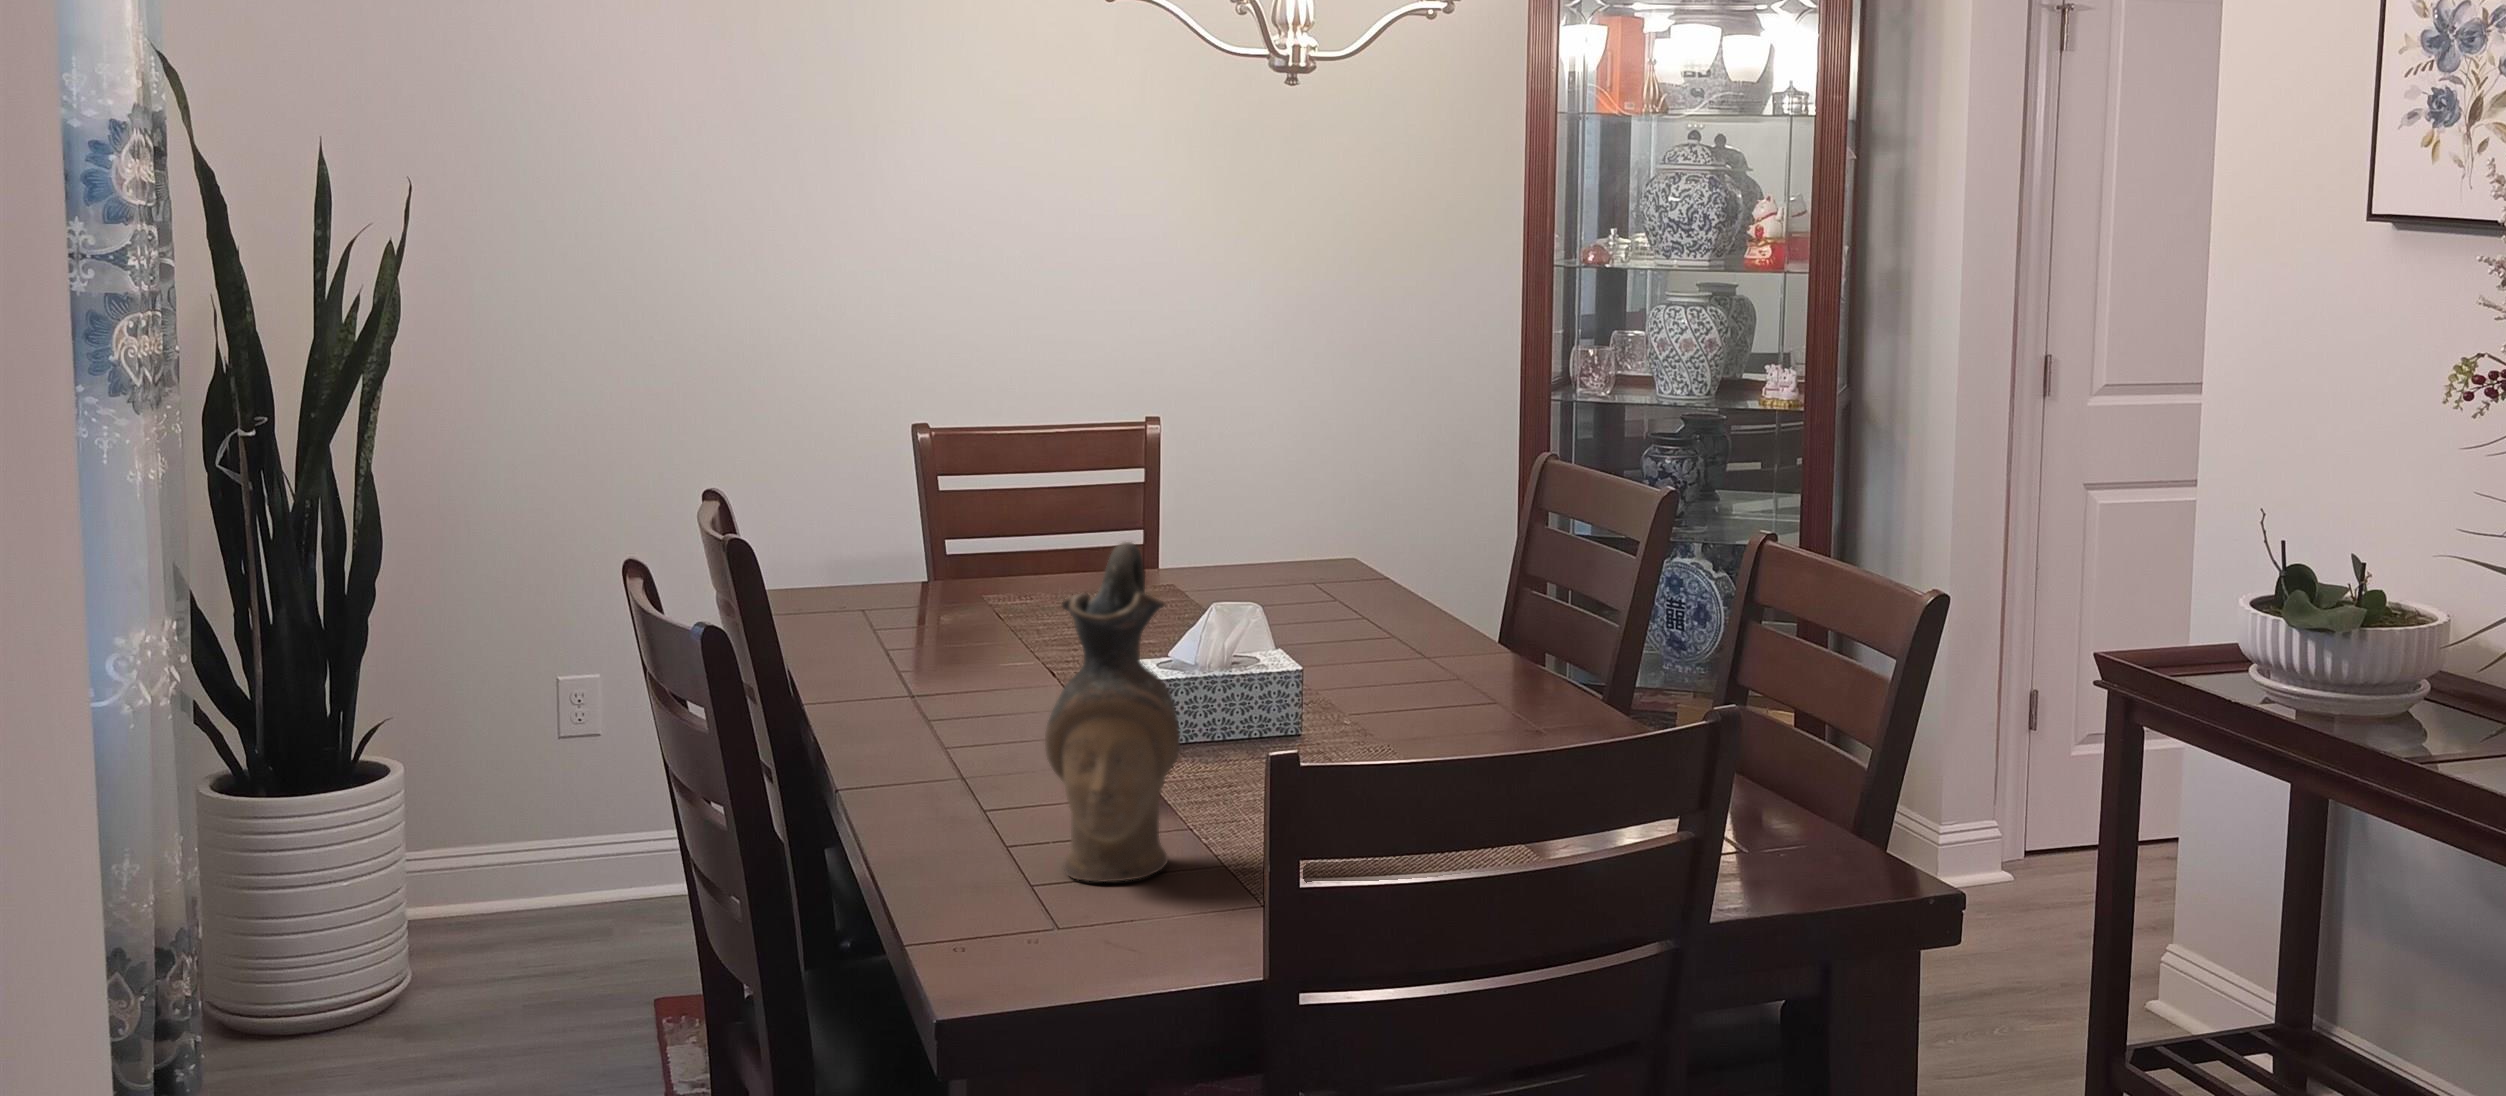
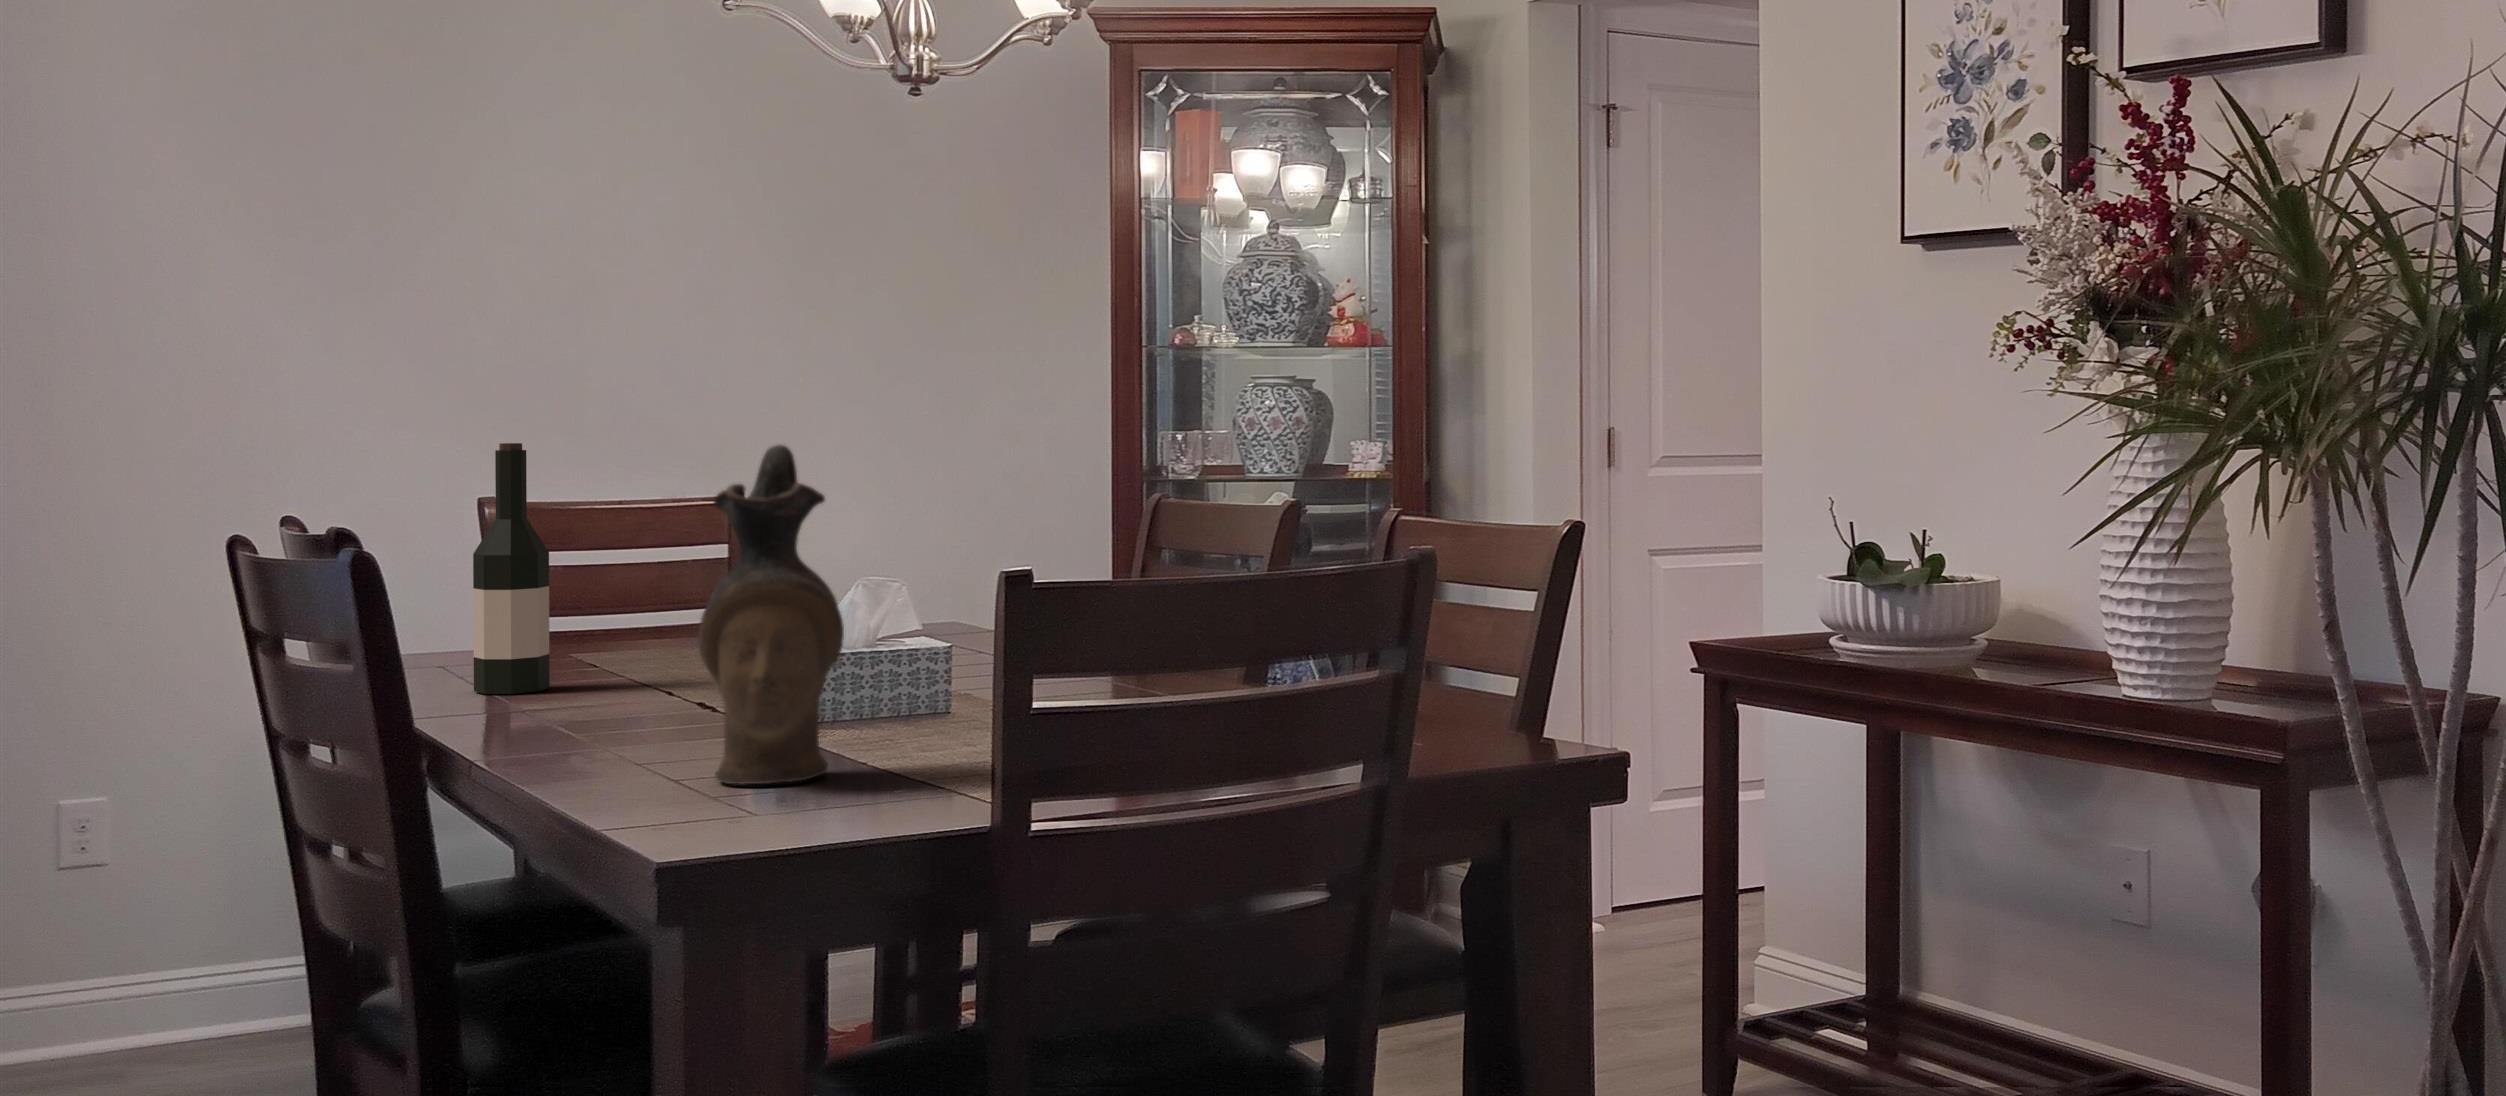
wine bottle: none [884,441,953,682] -> present [473,443,550,694]

